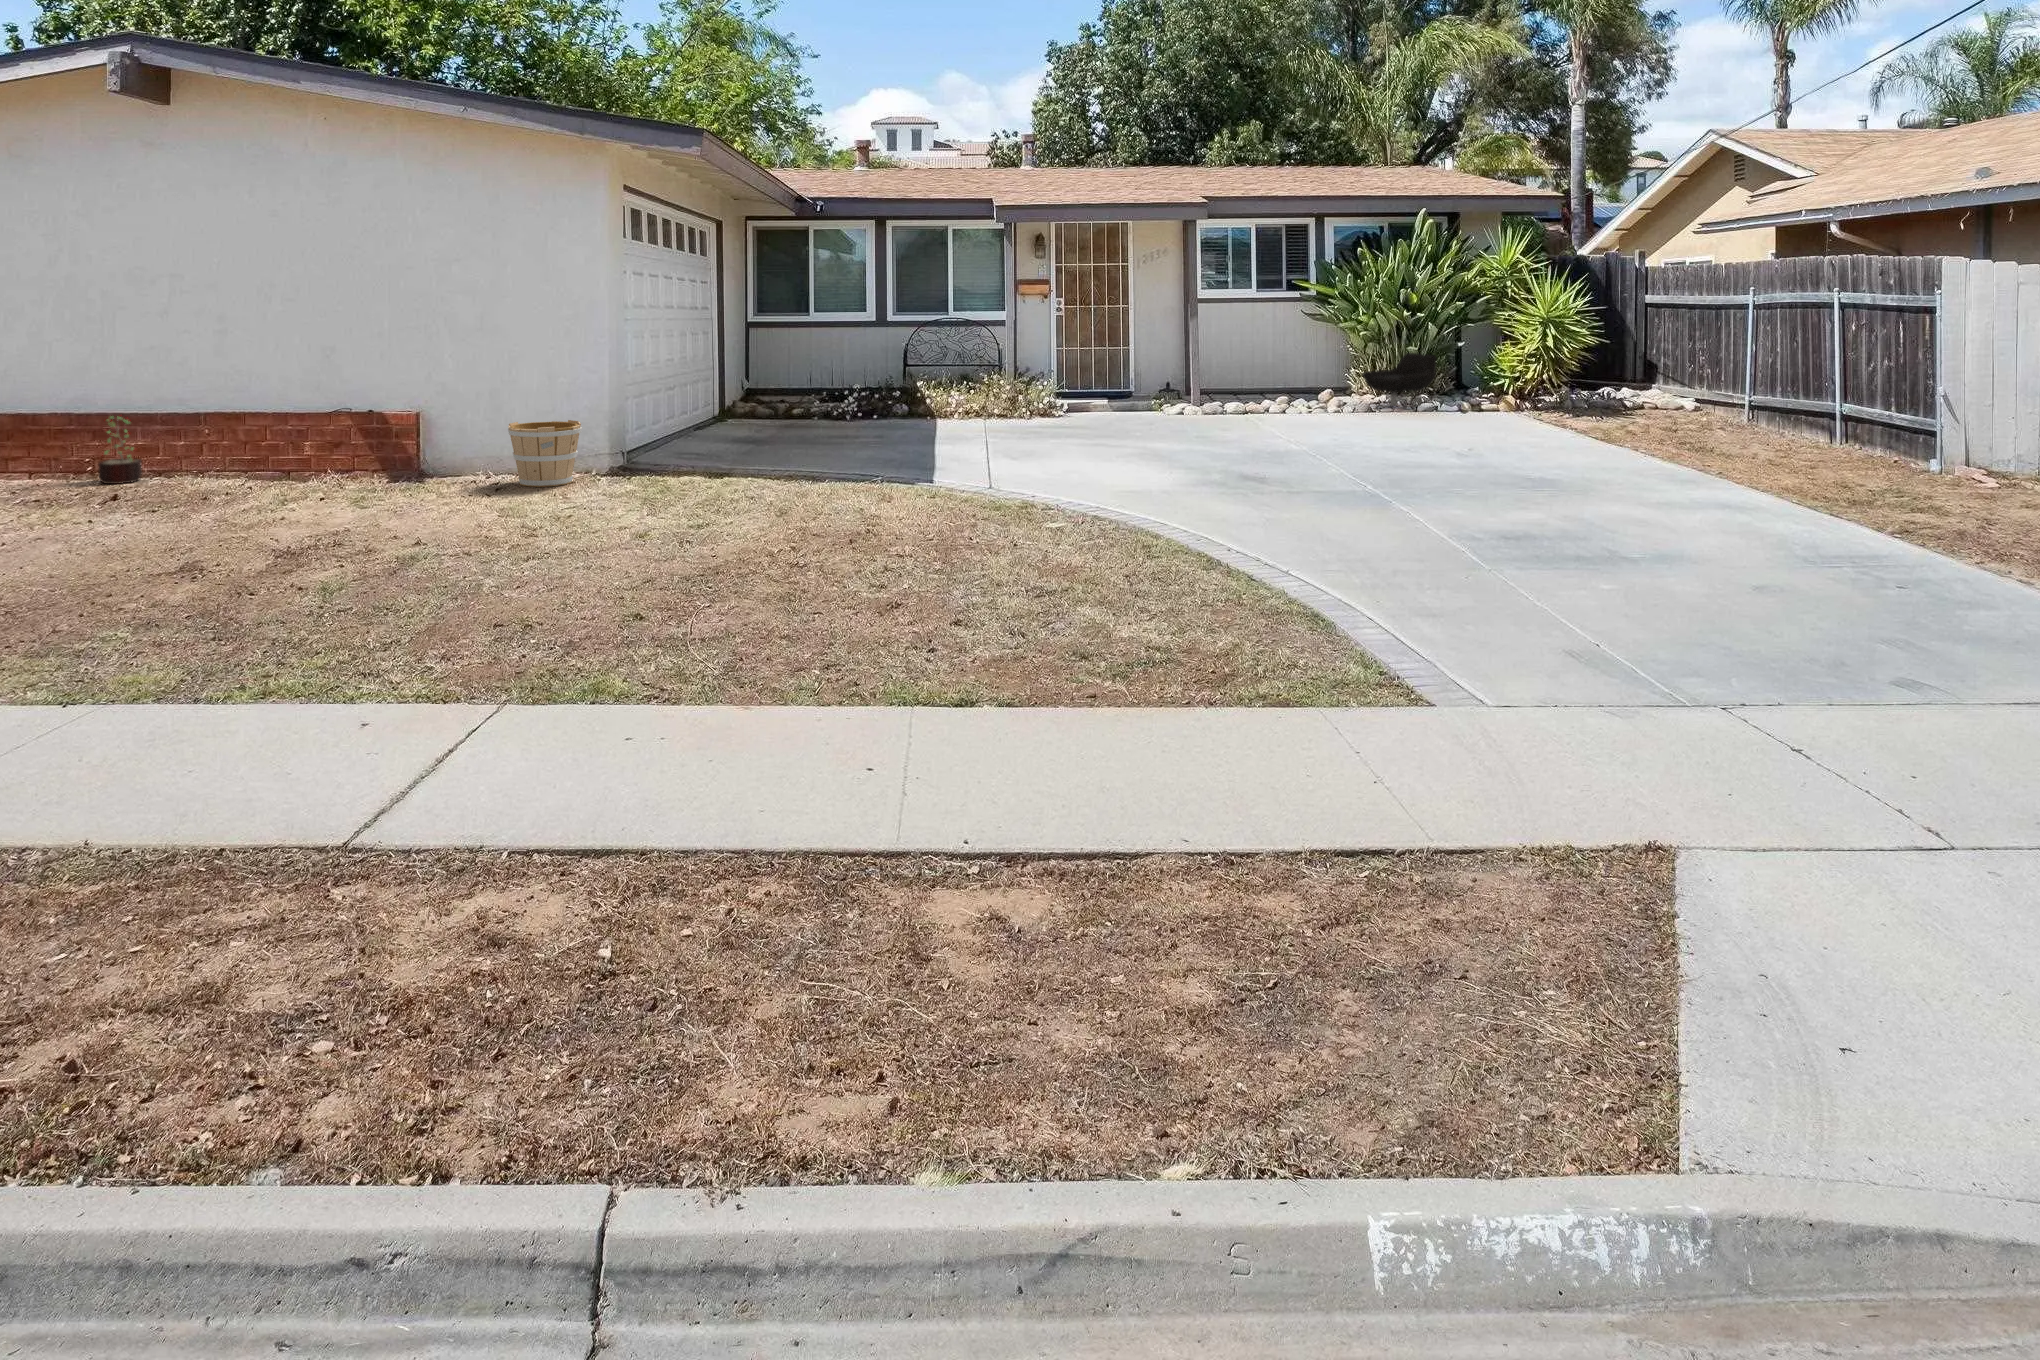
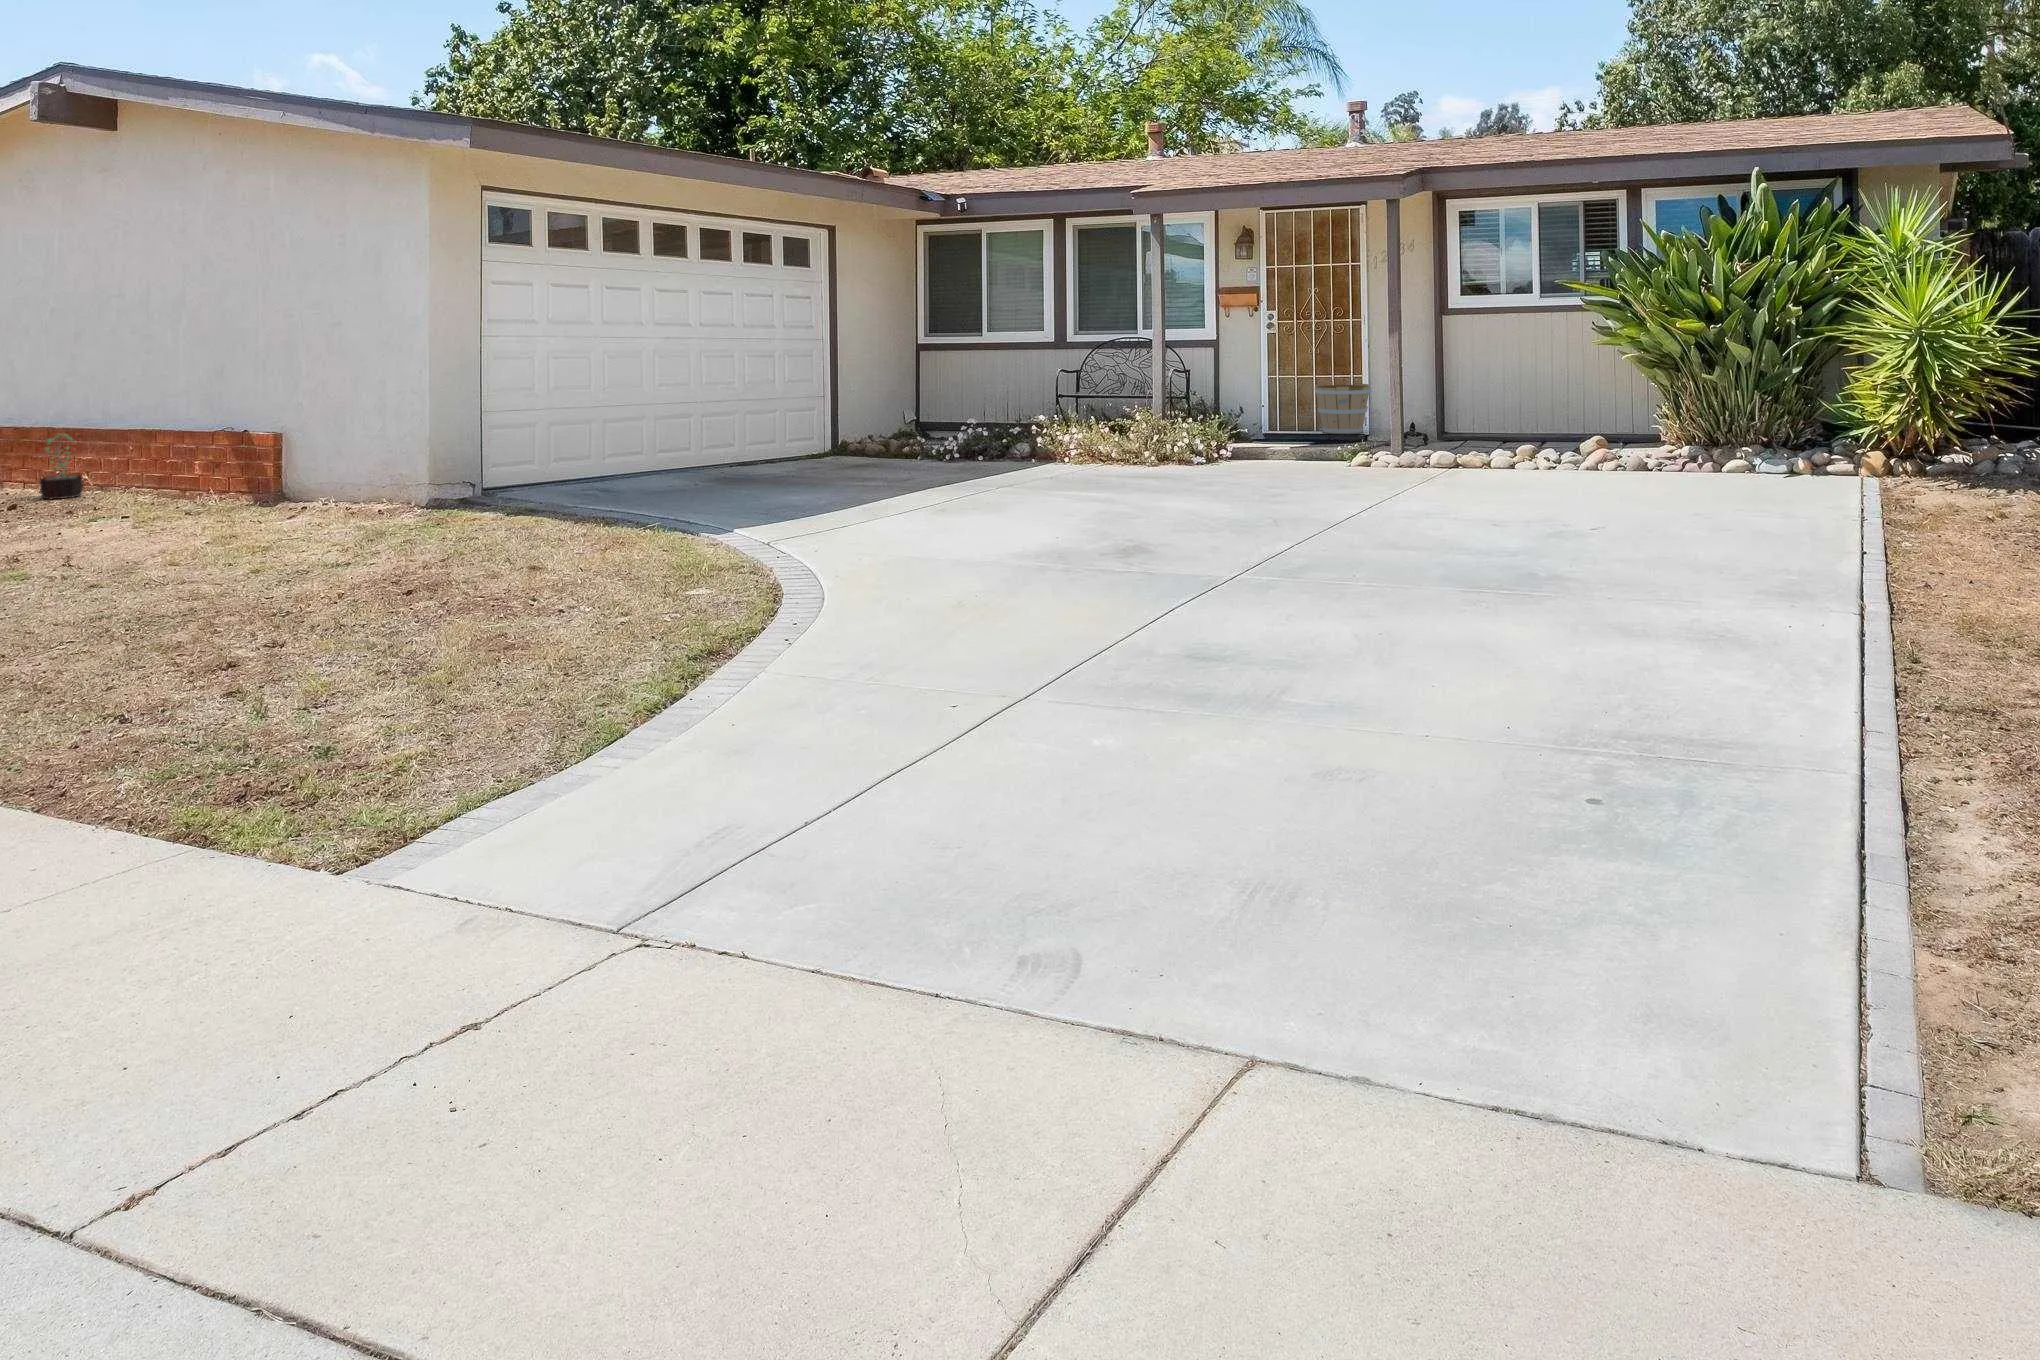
lounge chair: present [1362,353,1437,406] -> none [1637,382,1749,467]
wooden bucket: present [508,420,582,487] -> present [1314,384,1371,434]

